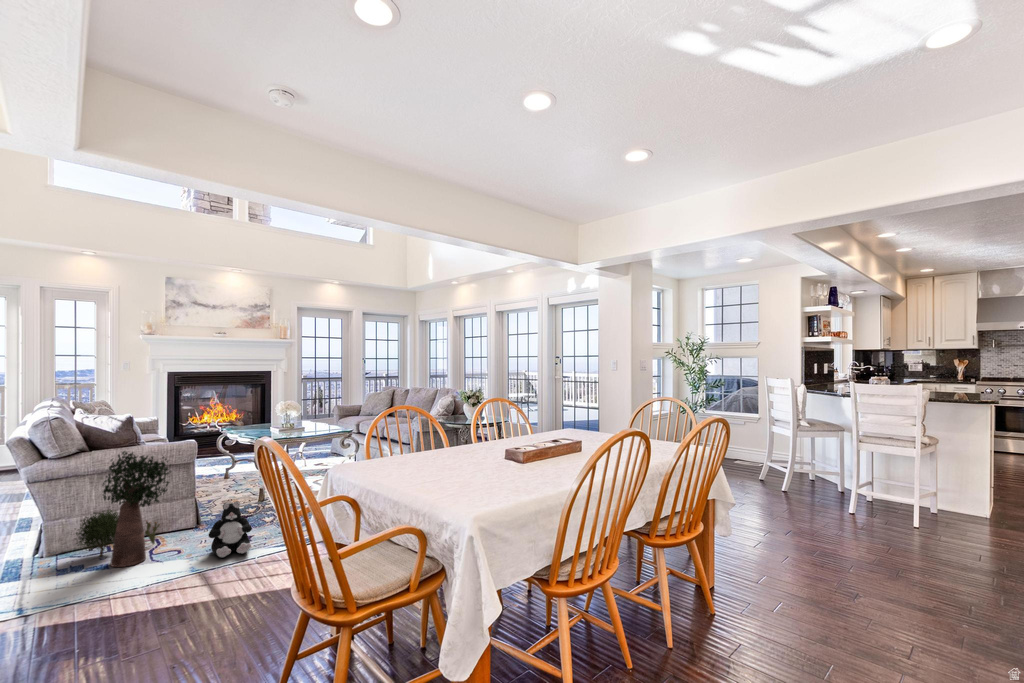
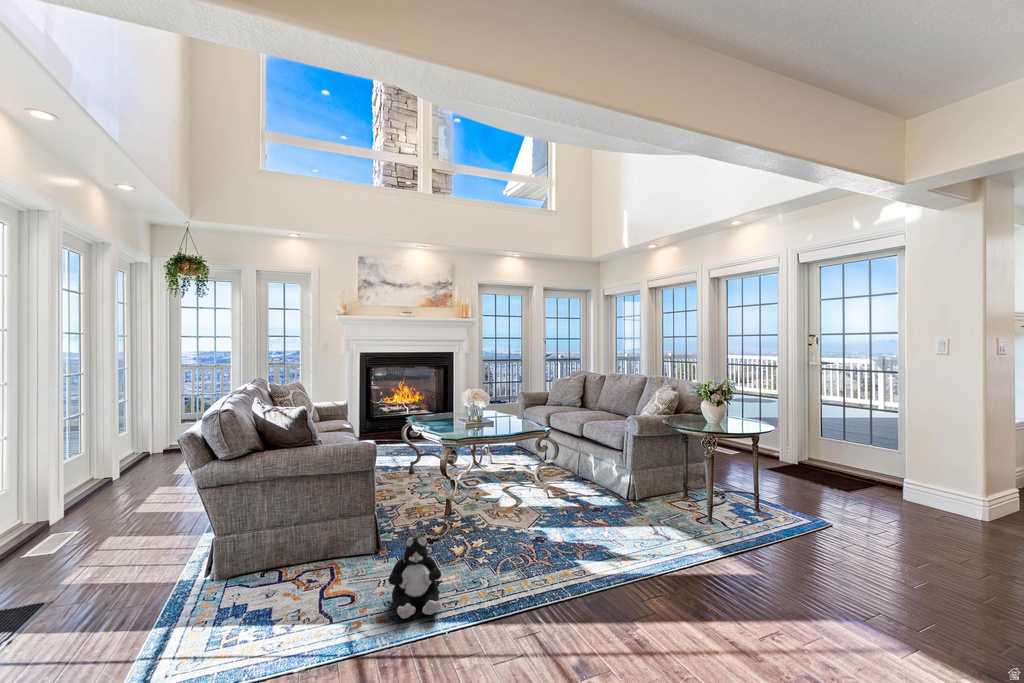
potted plant: present [76,451,171,567] -> none [243,458,347,614]

